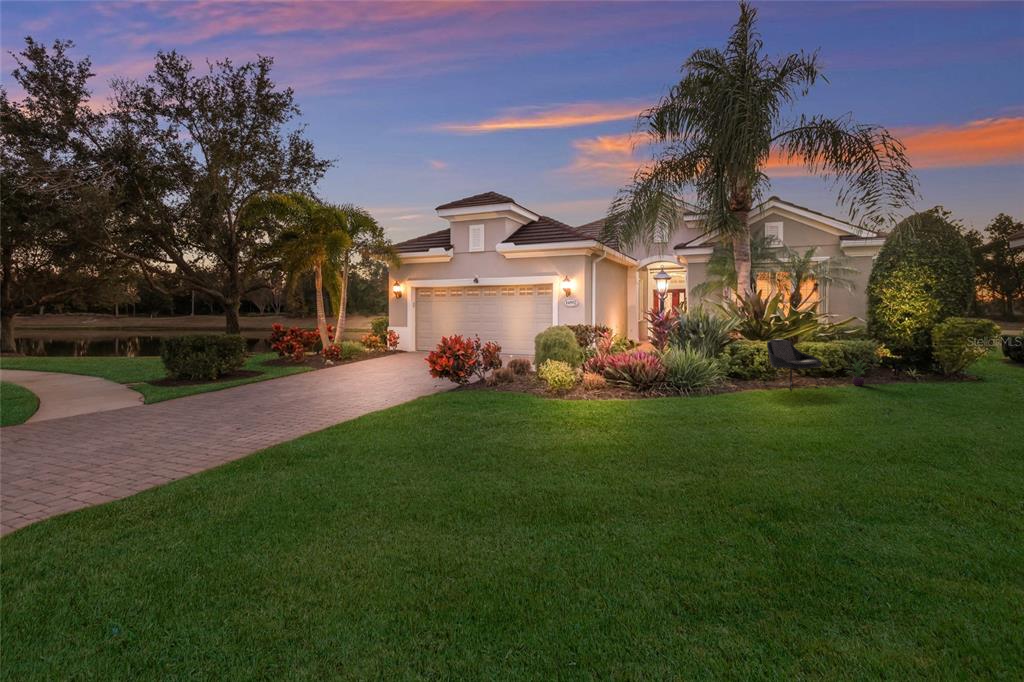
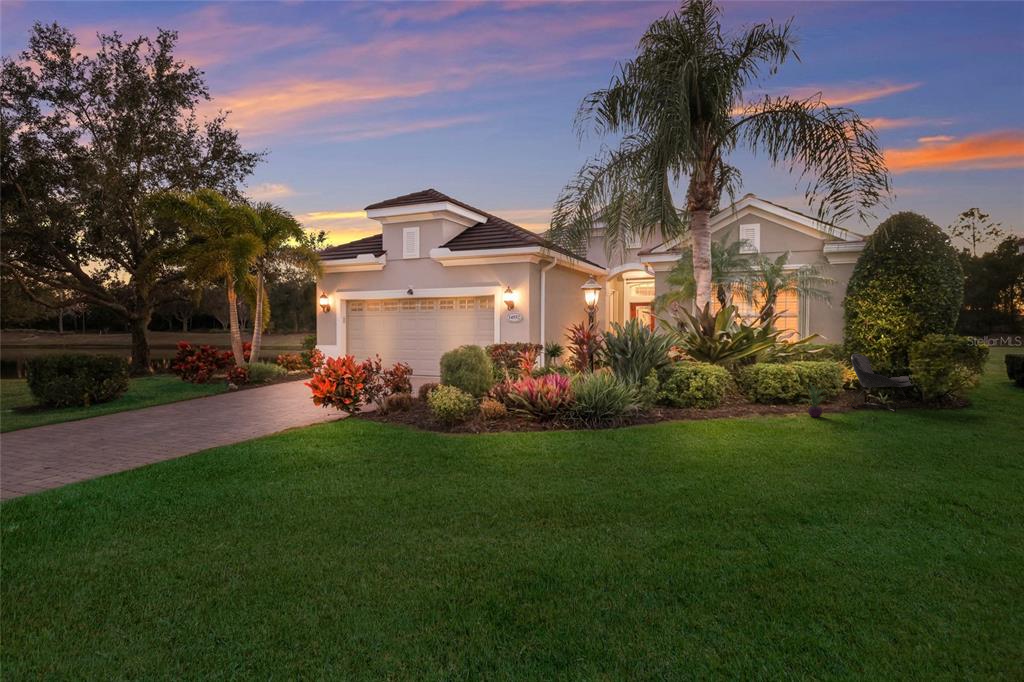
lounge chair: present [765,339,822,390] -> present [851,354,911,412]

